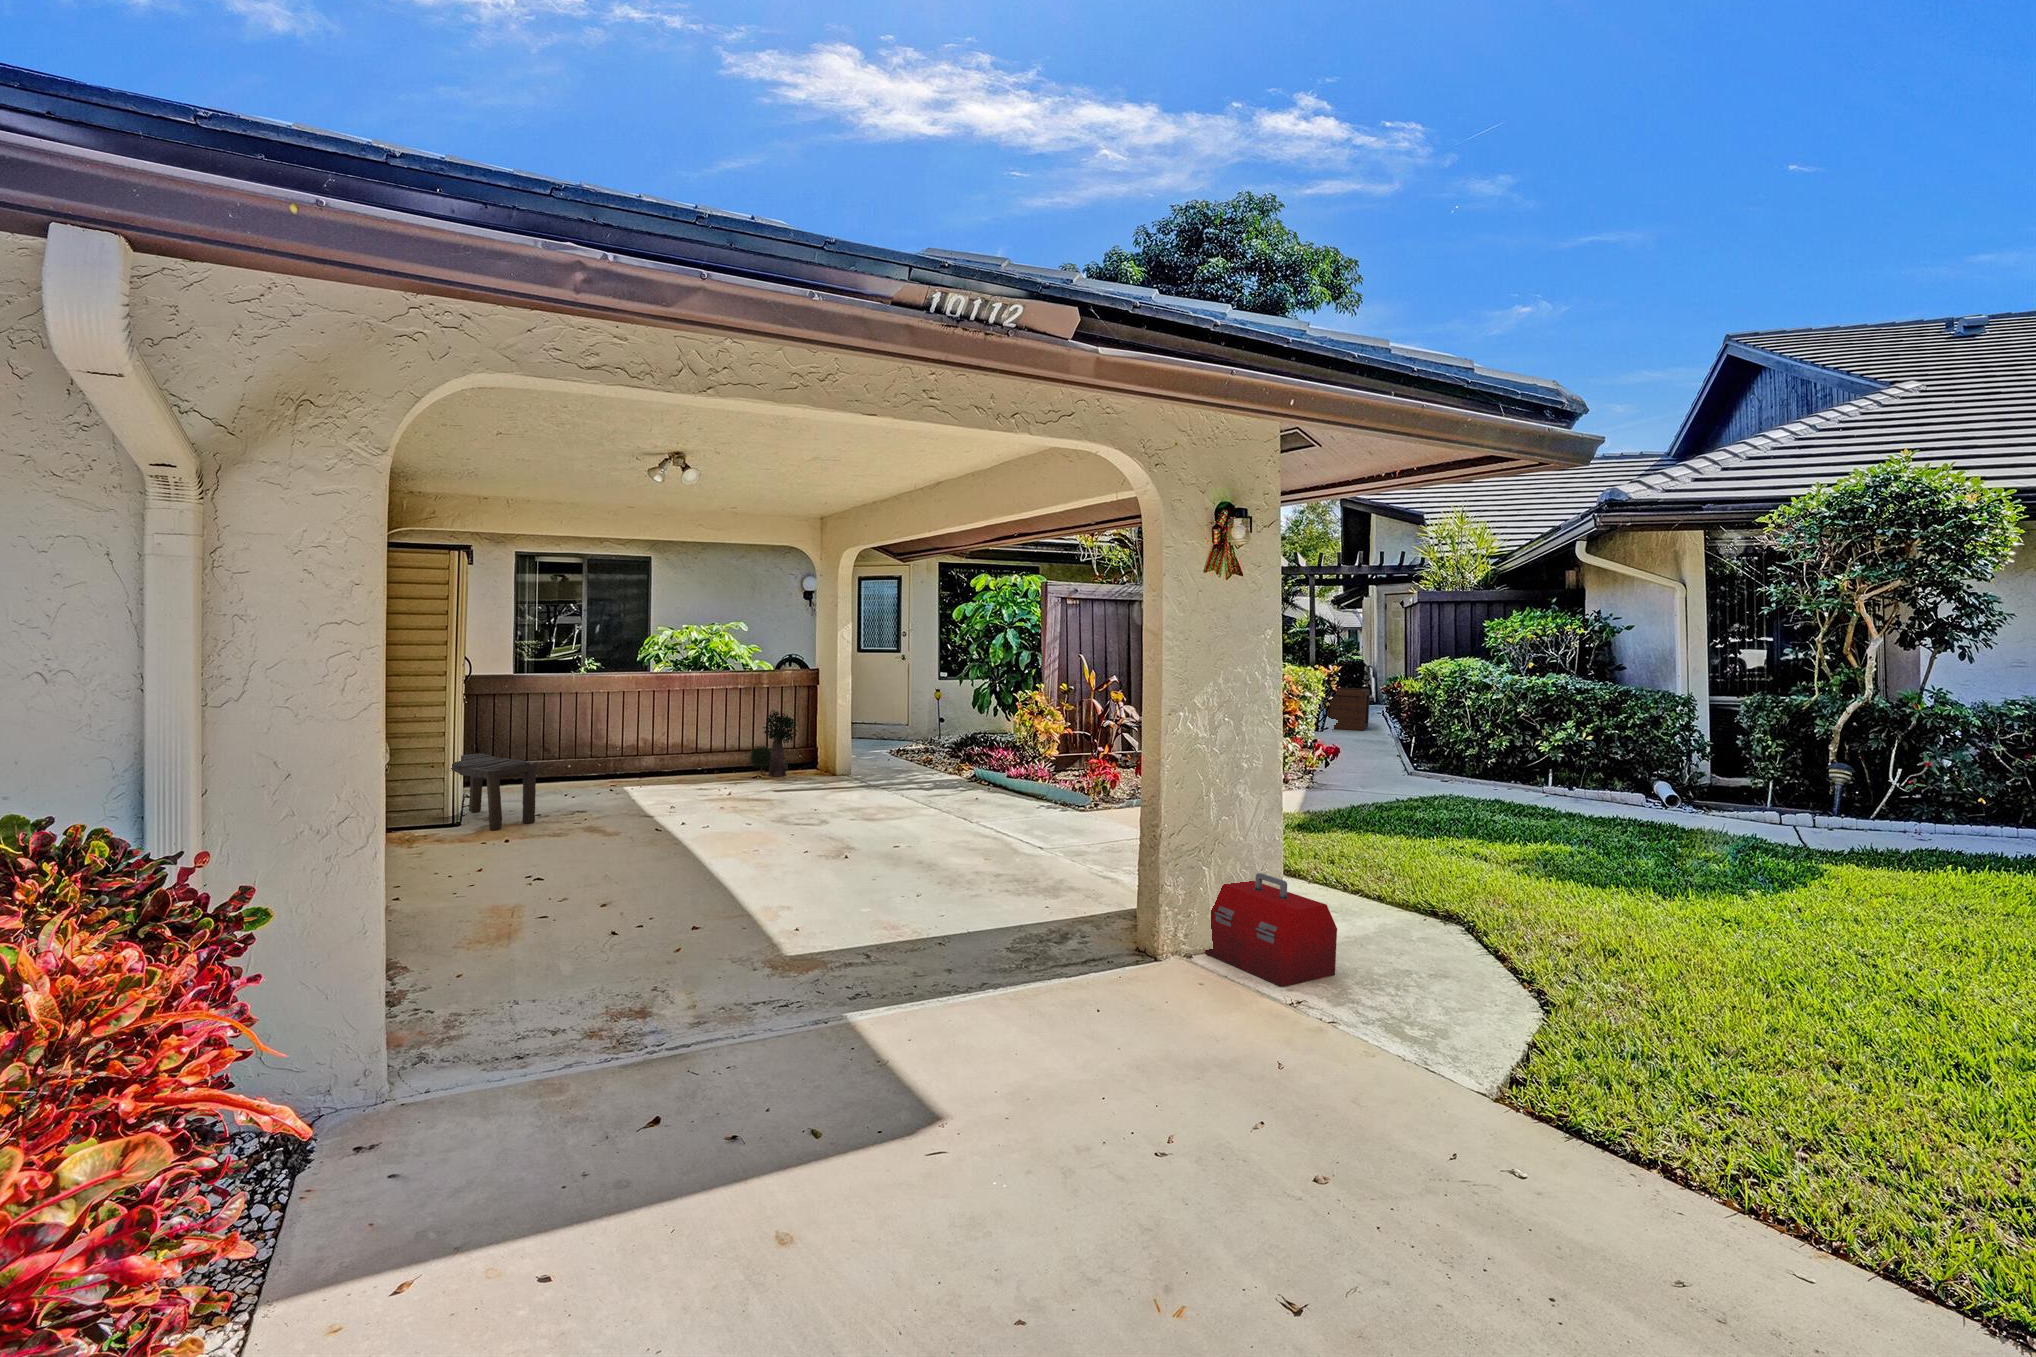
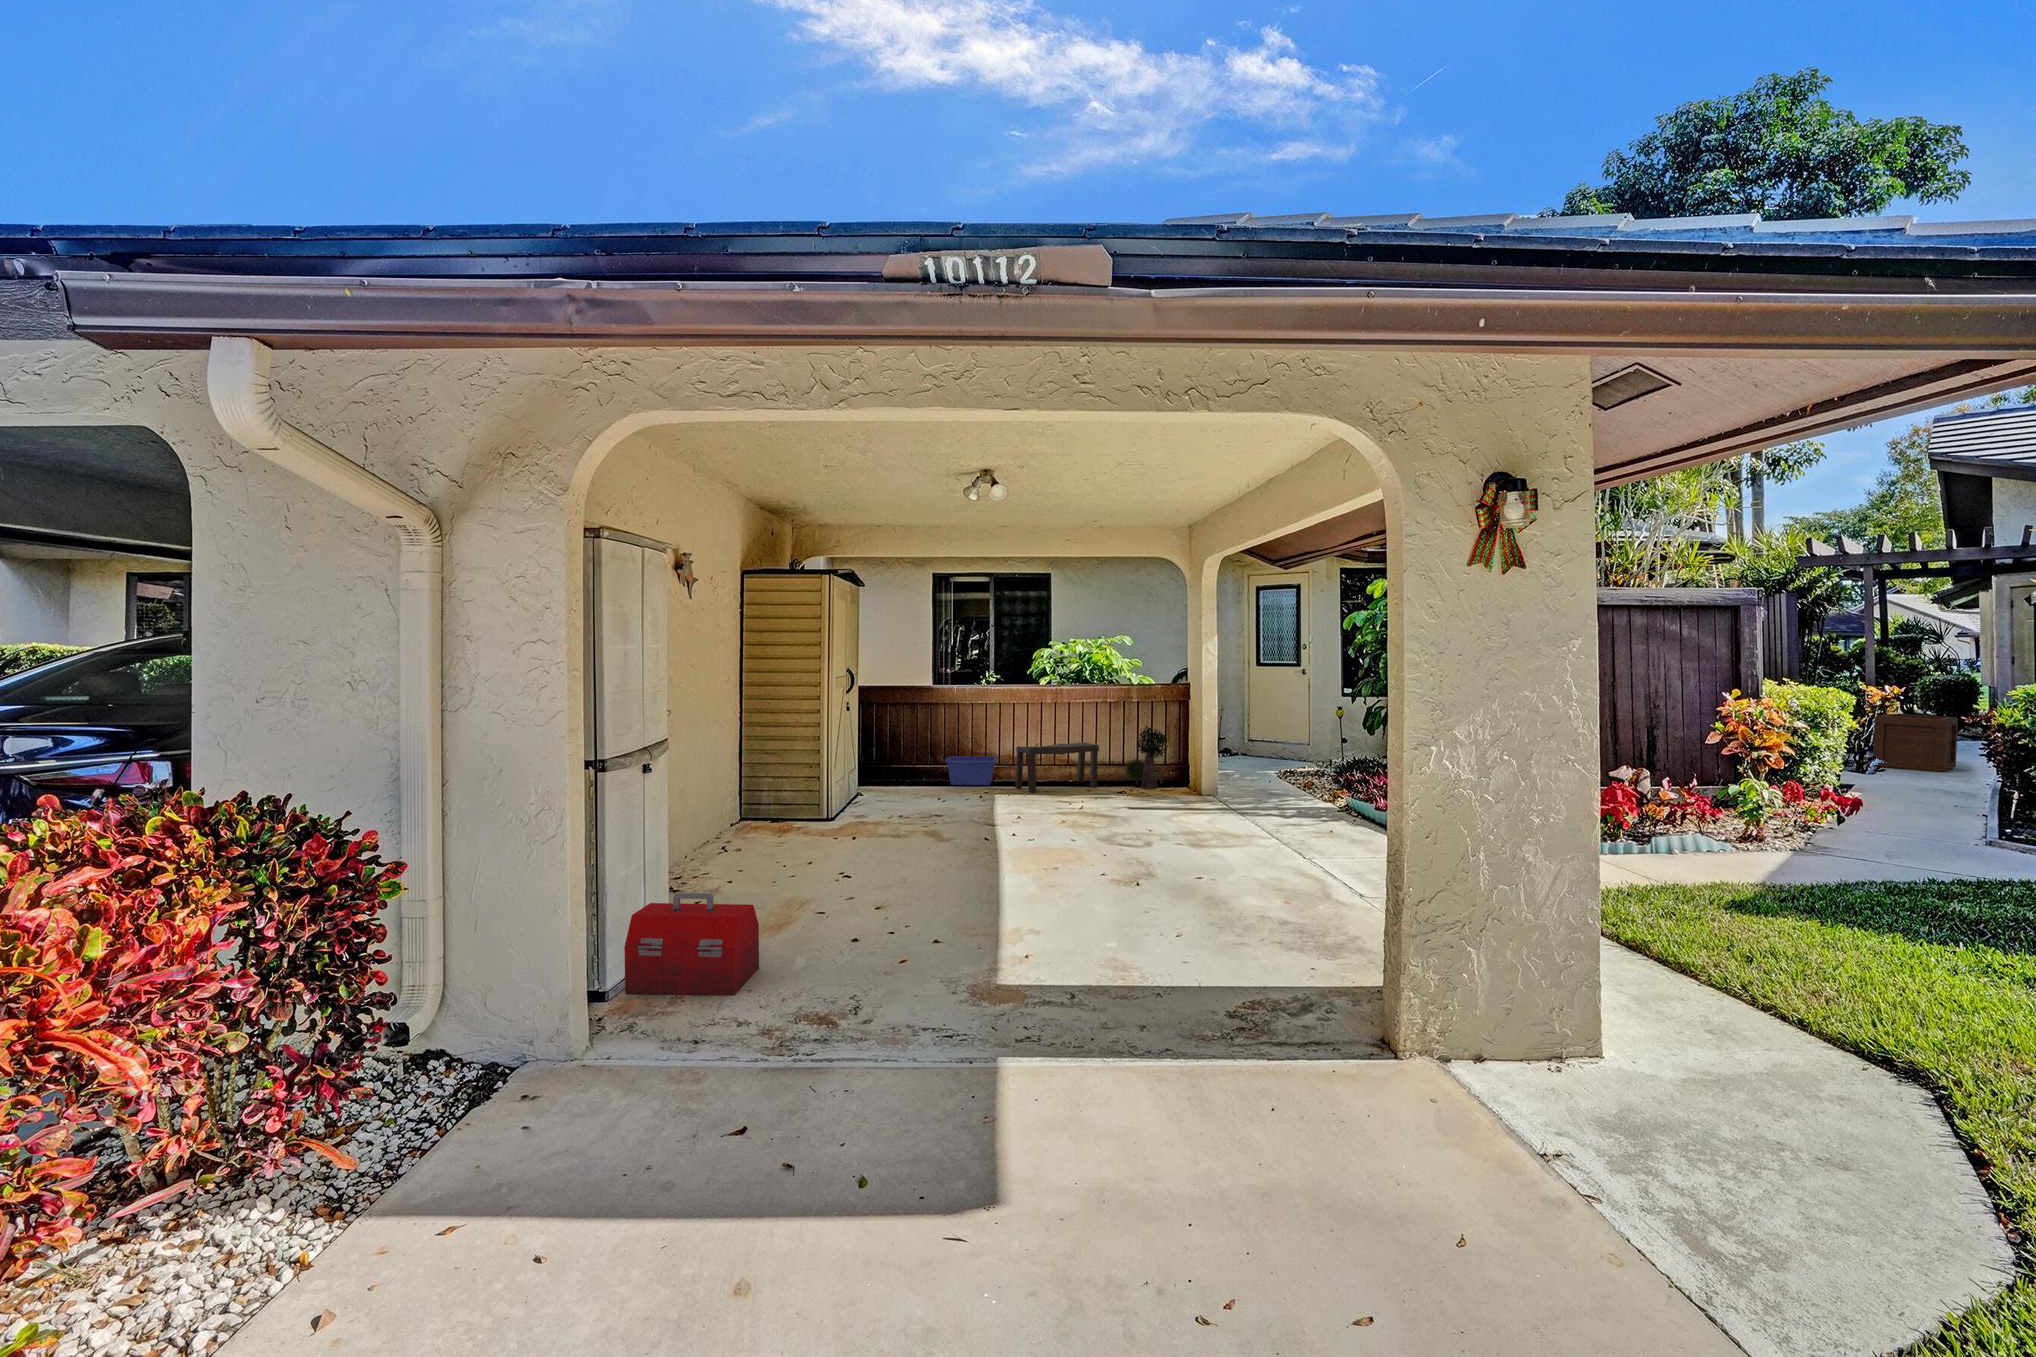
storage bin: none [534,750,600,785] -> present [945,756,997,785]
bench: present [451,753,537,830] -> present [1015,742,1099,792]
toolbox: present [1205,873,1337,987] -> present [624,893,759,996]

